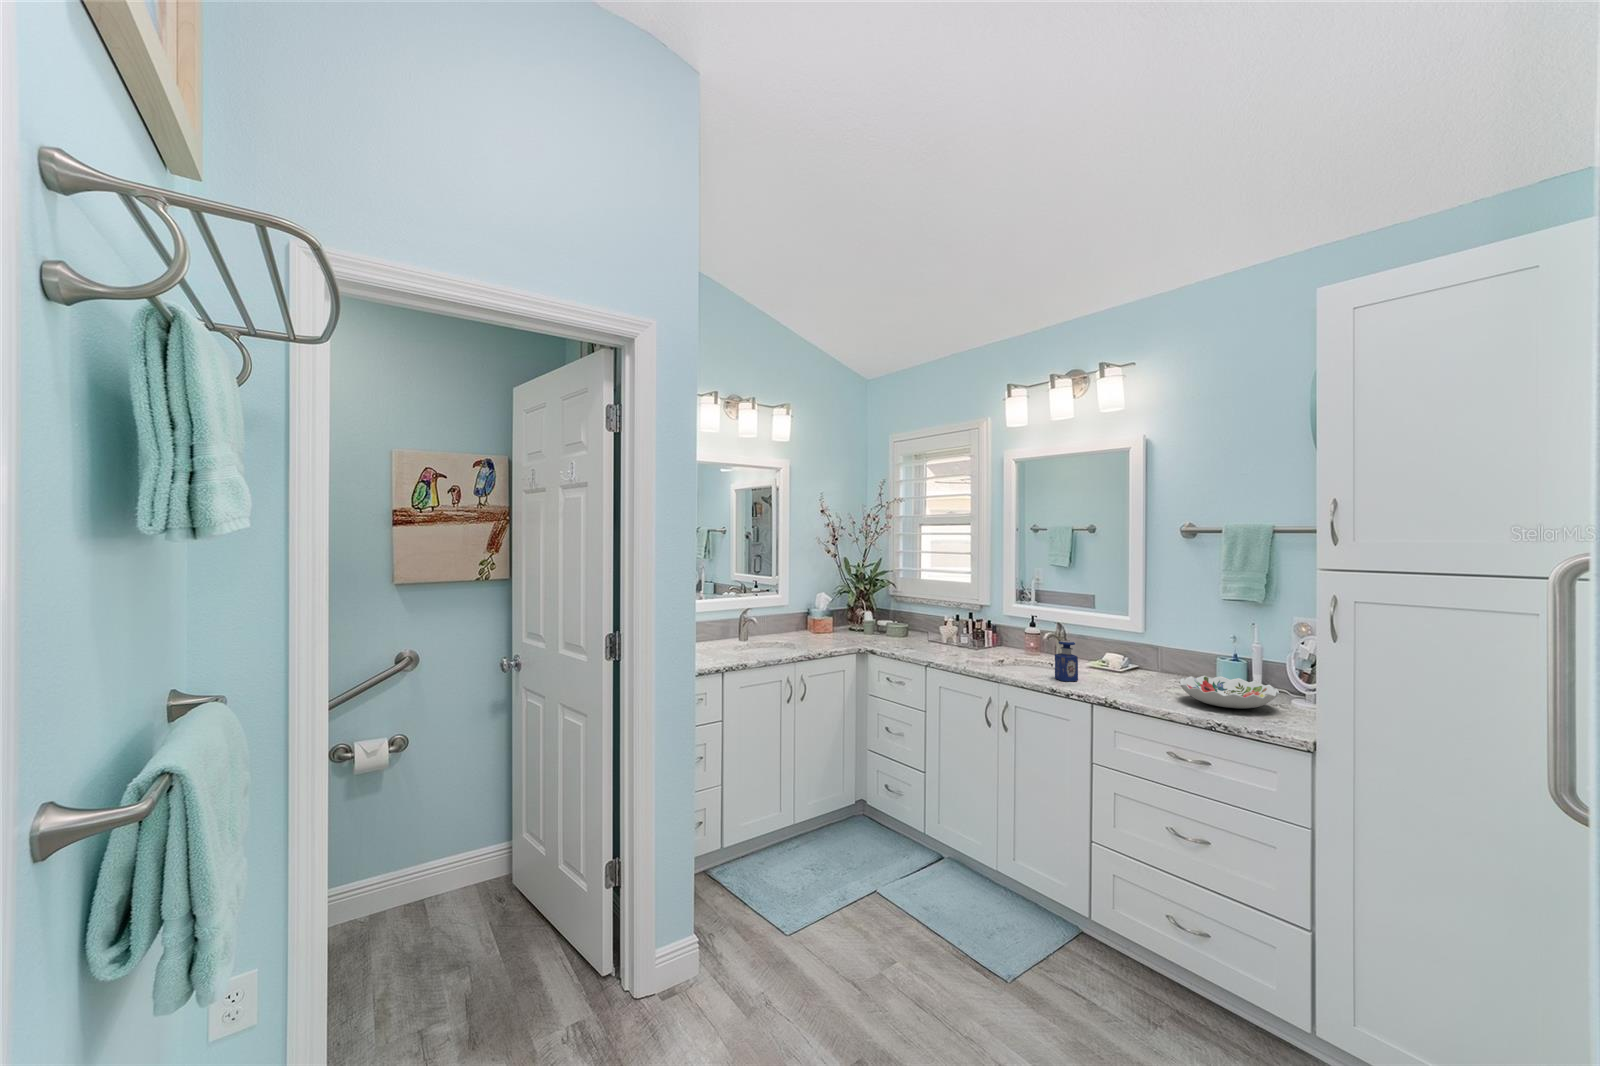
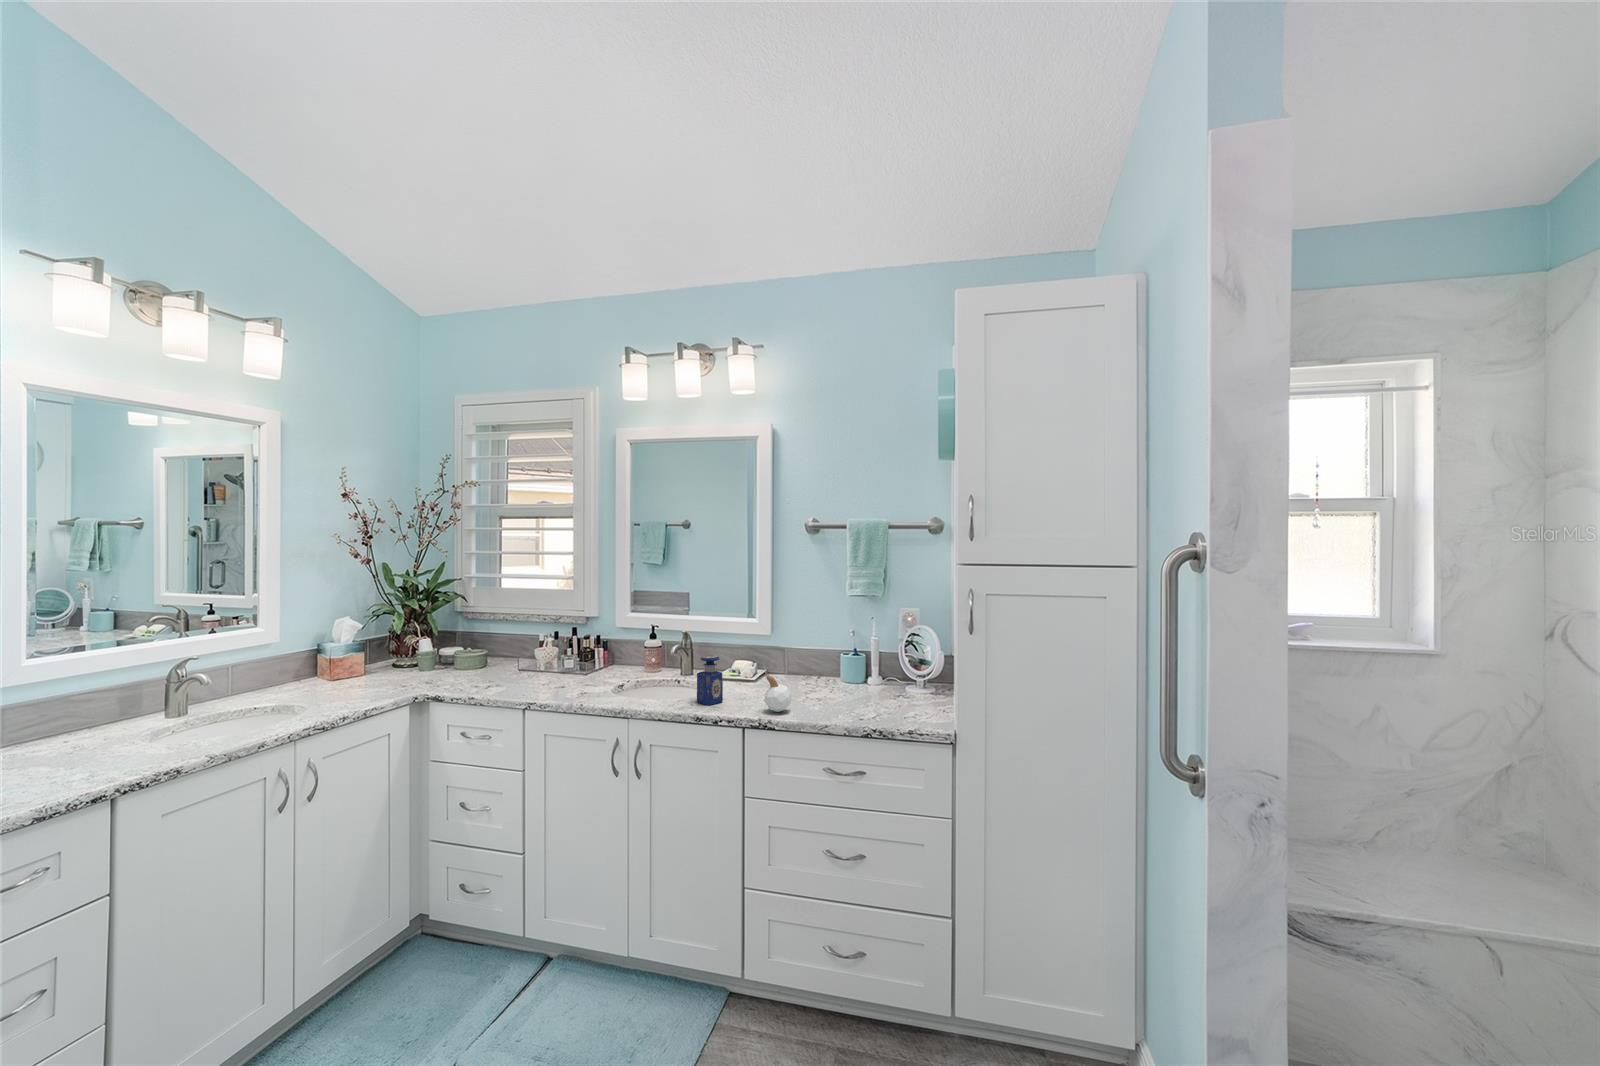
candle: none [1109,653,1136,694] -> present [765,671,791,712]
decorative bowl: present [1179,676,1280,709] -> none [831,675,919,711]

